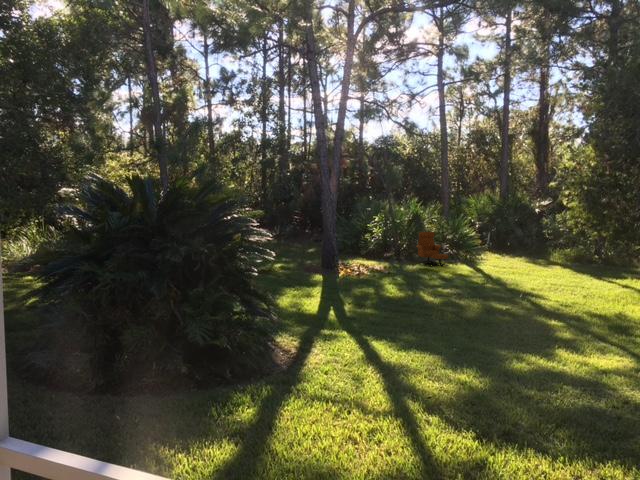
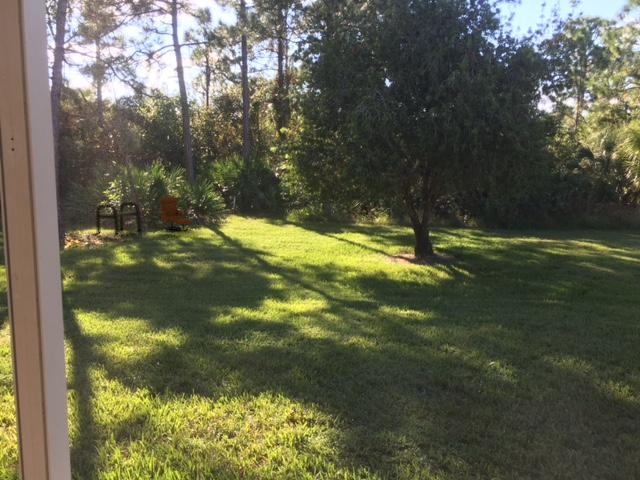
bench: none [360,235,399,265] -> present [96,202,141,234]

